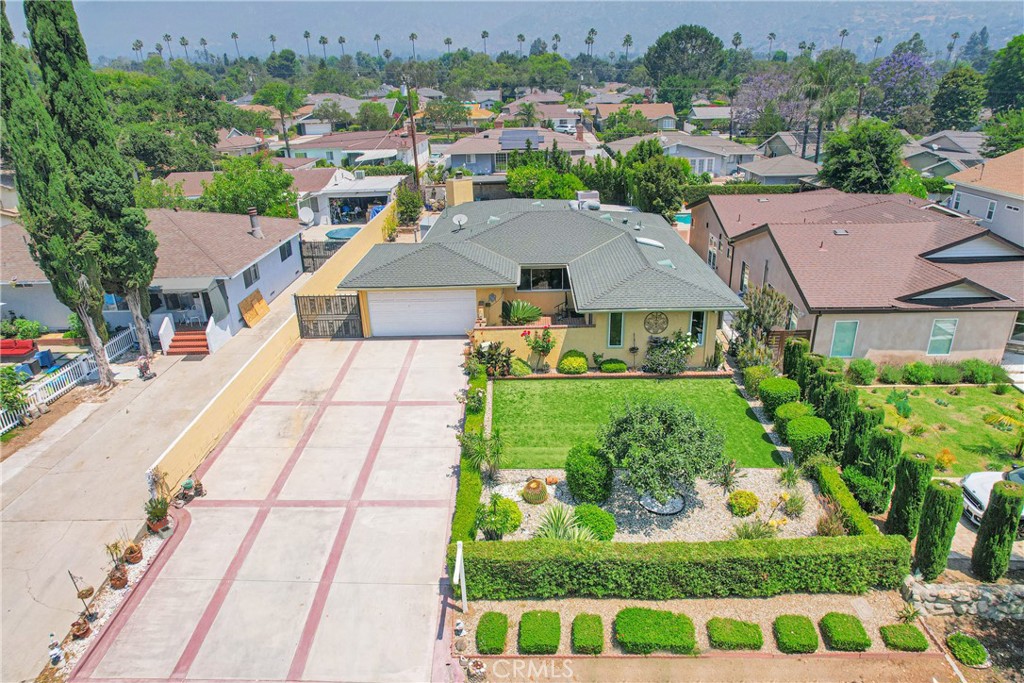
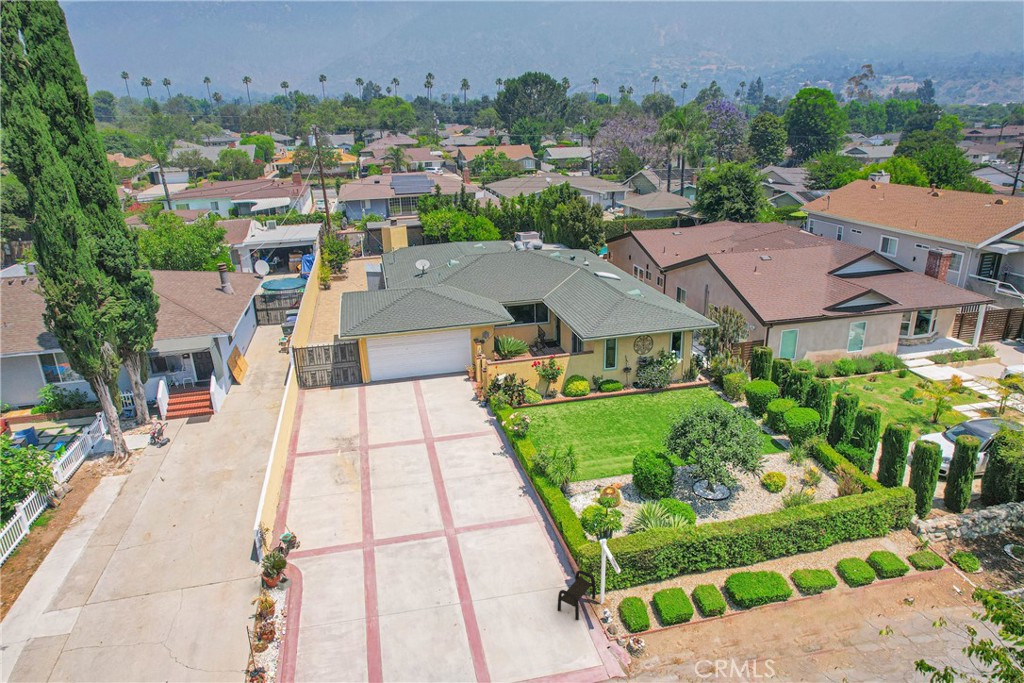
bench: none [411,572,461,628] -> present [558,570,595,620]

